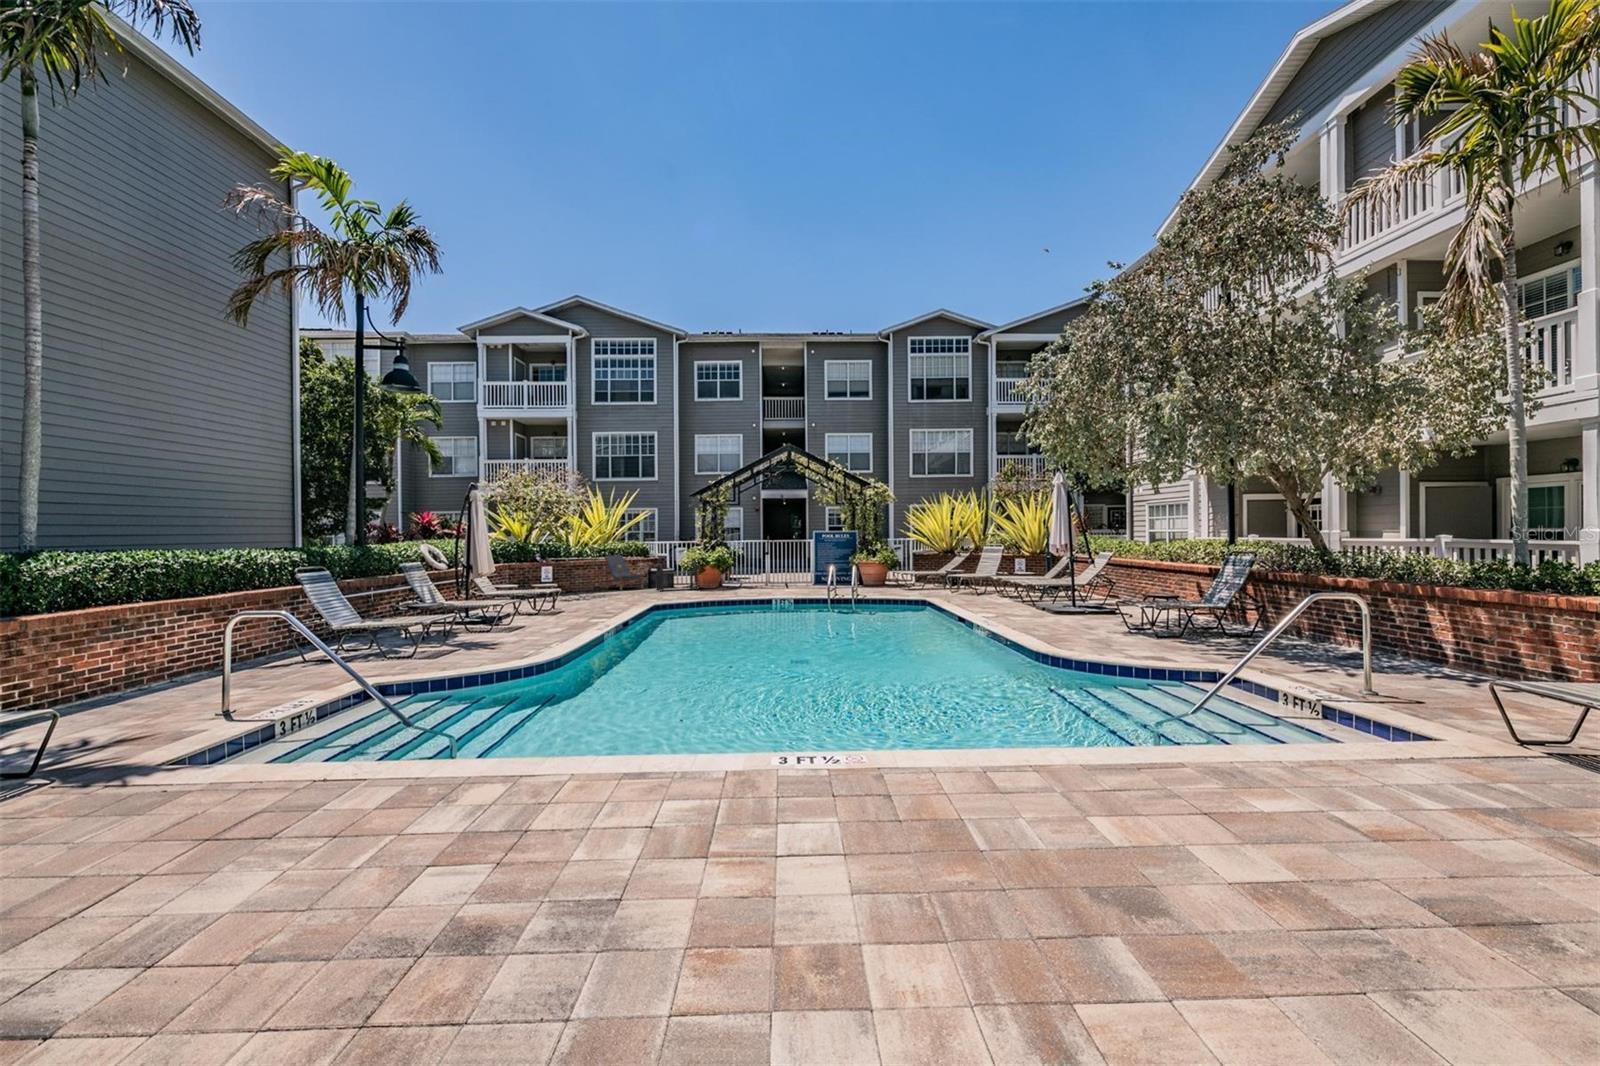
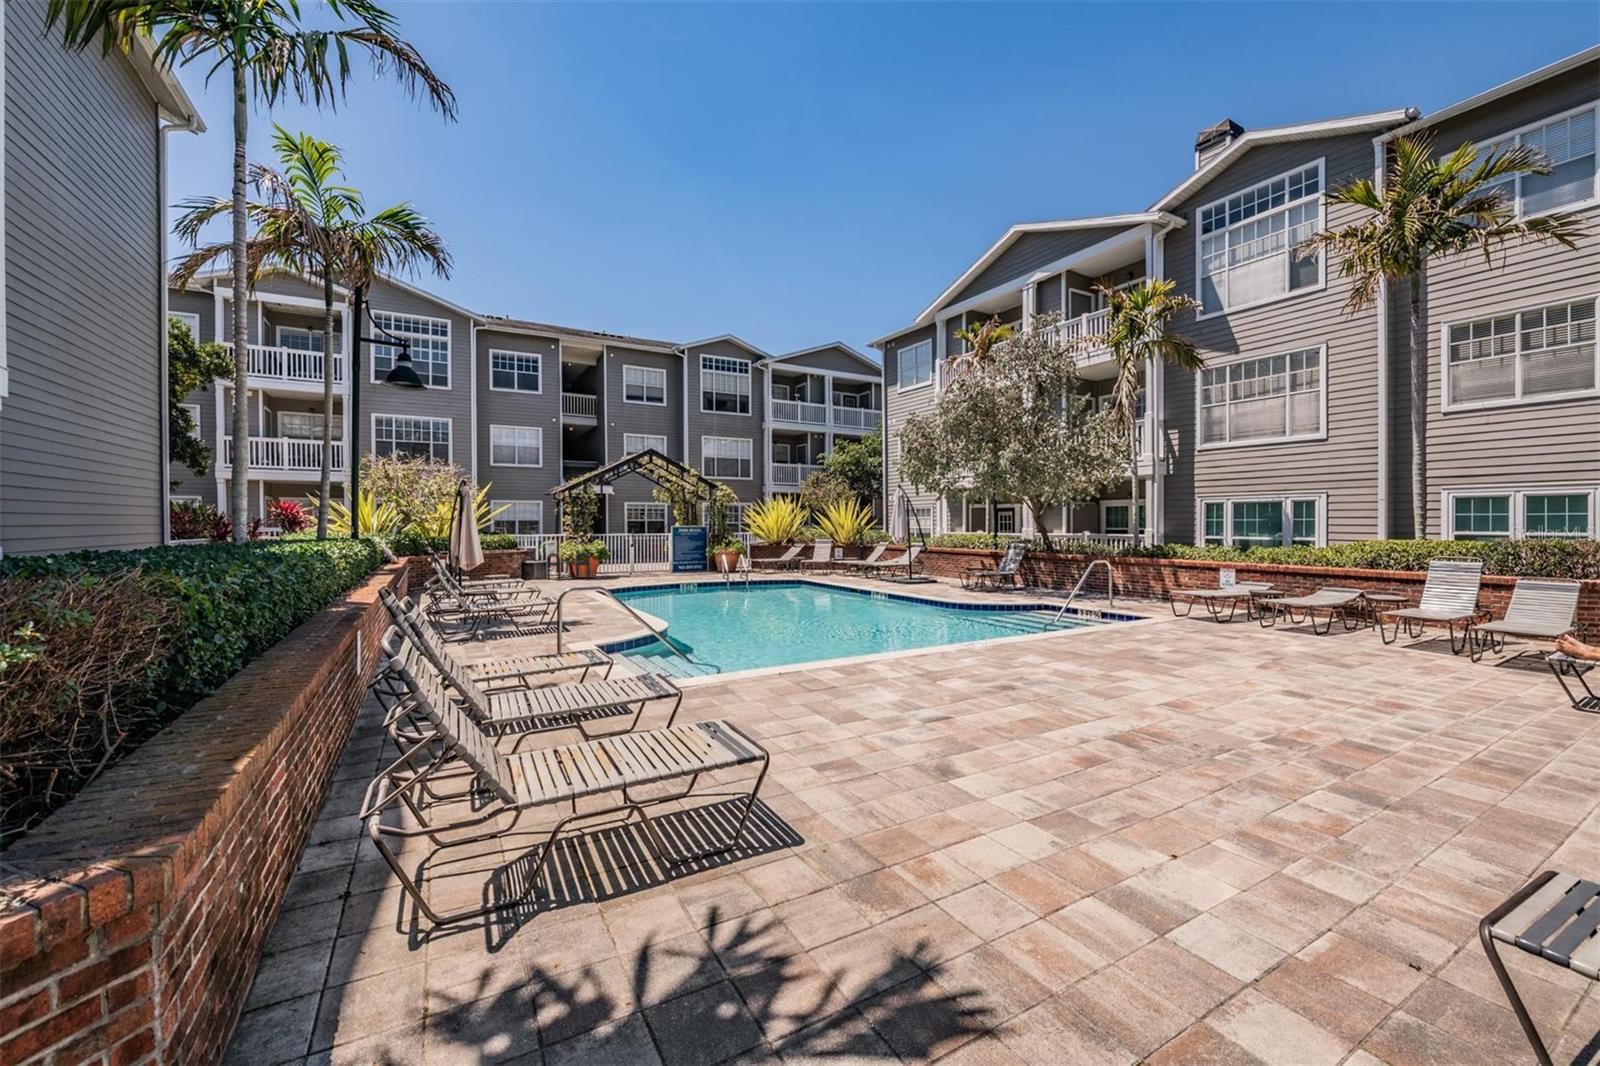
lounge chair: present [605,555,643,589] -> none [488,546,530,581]

